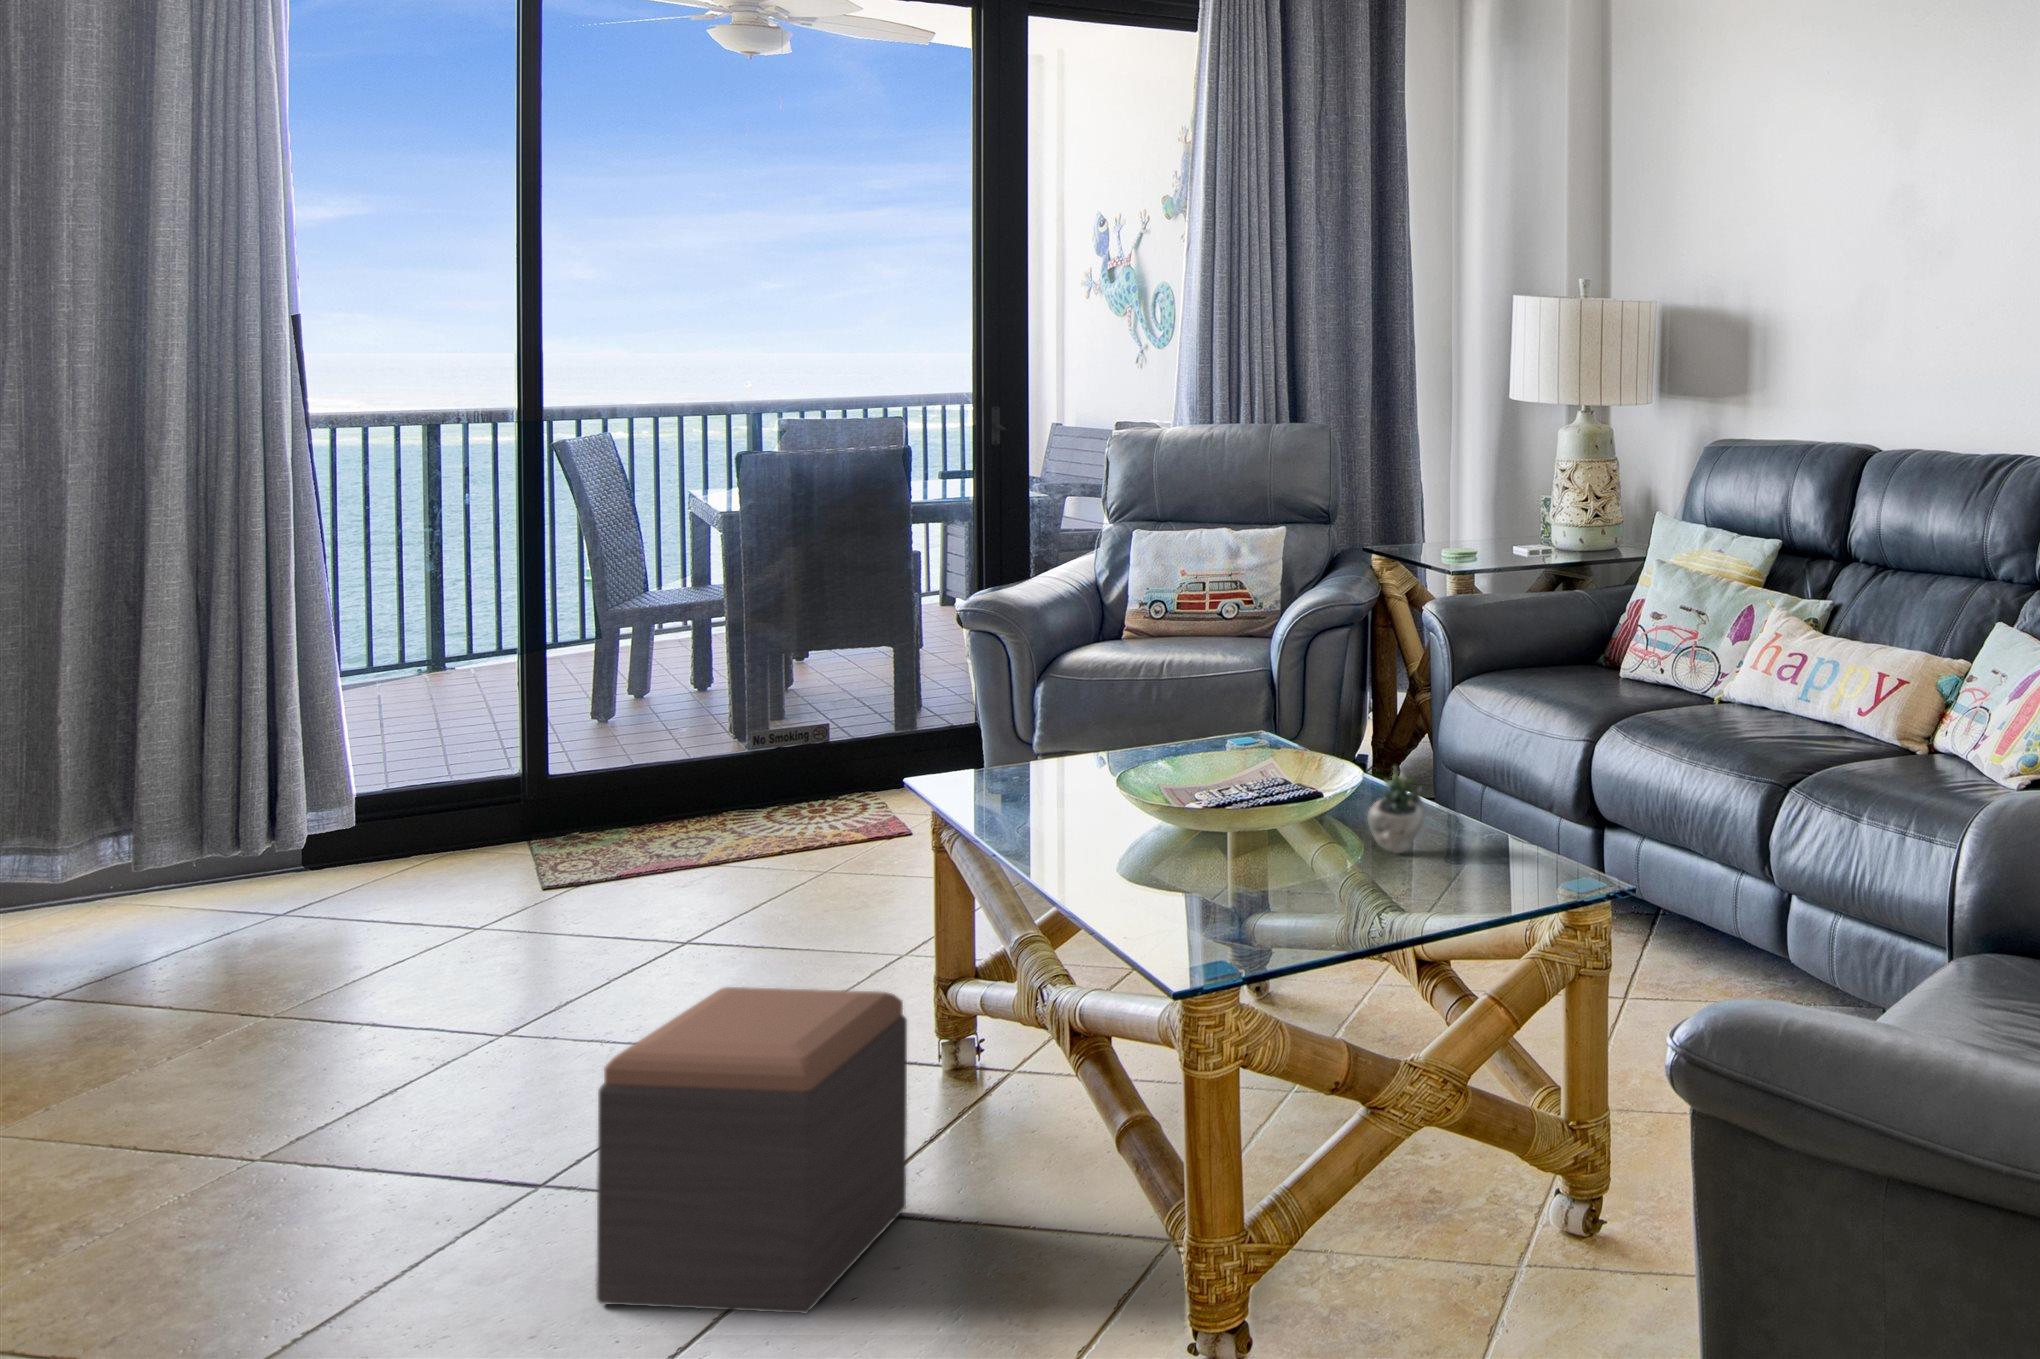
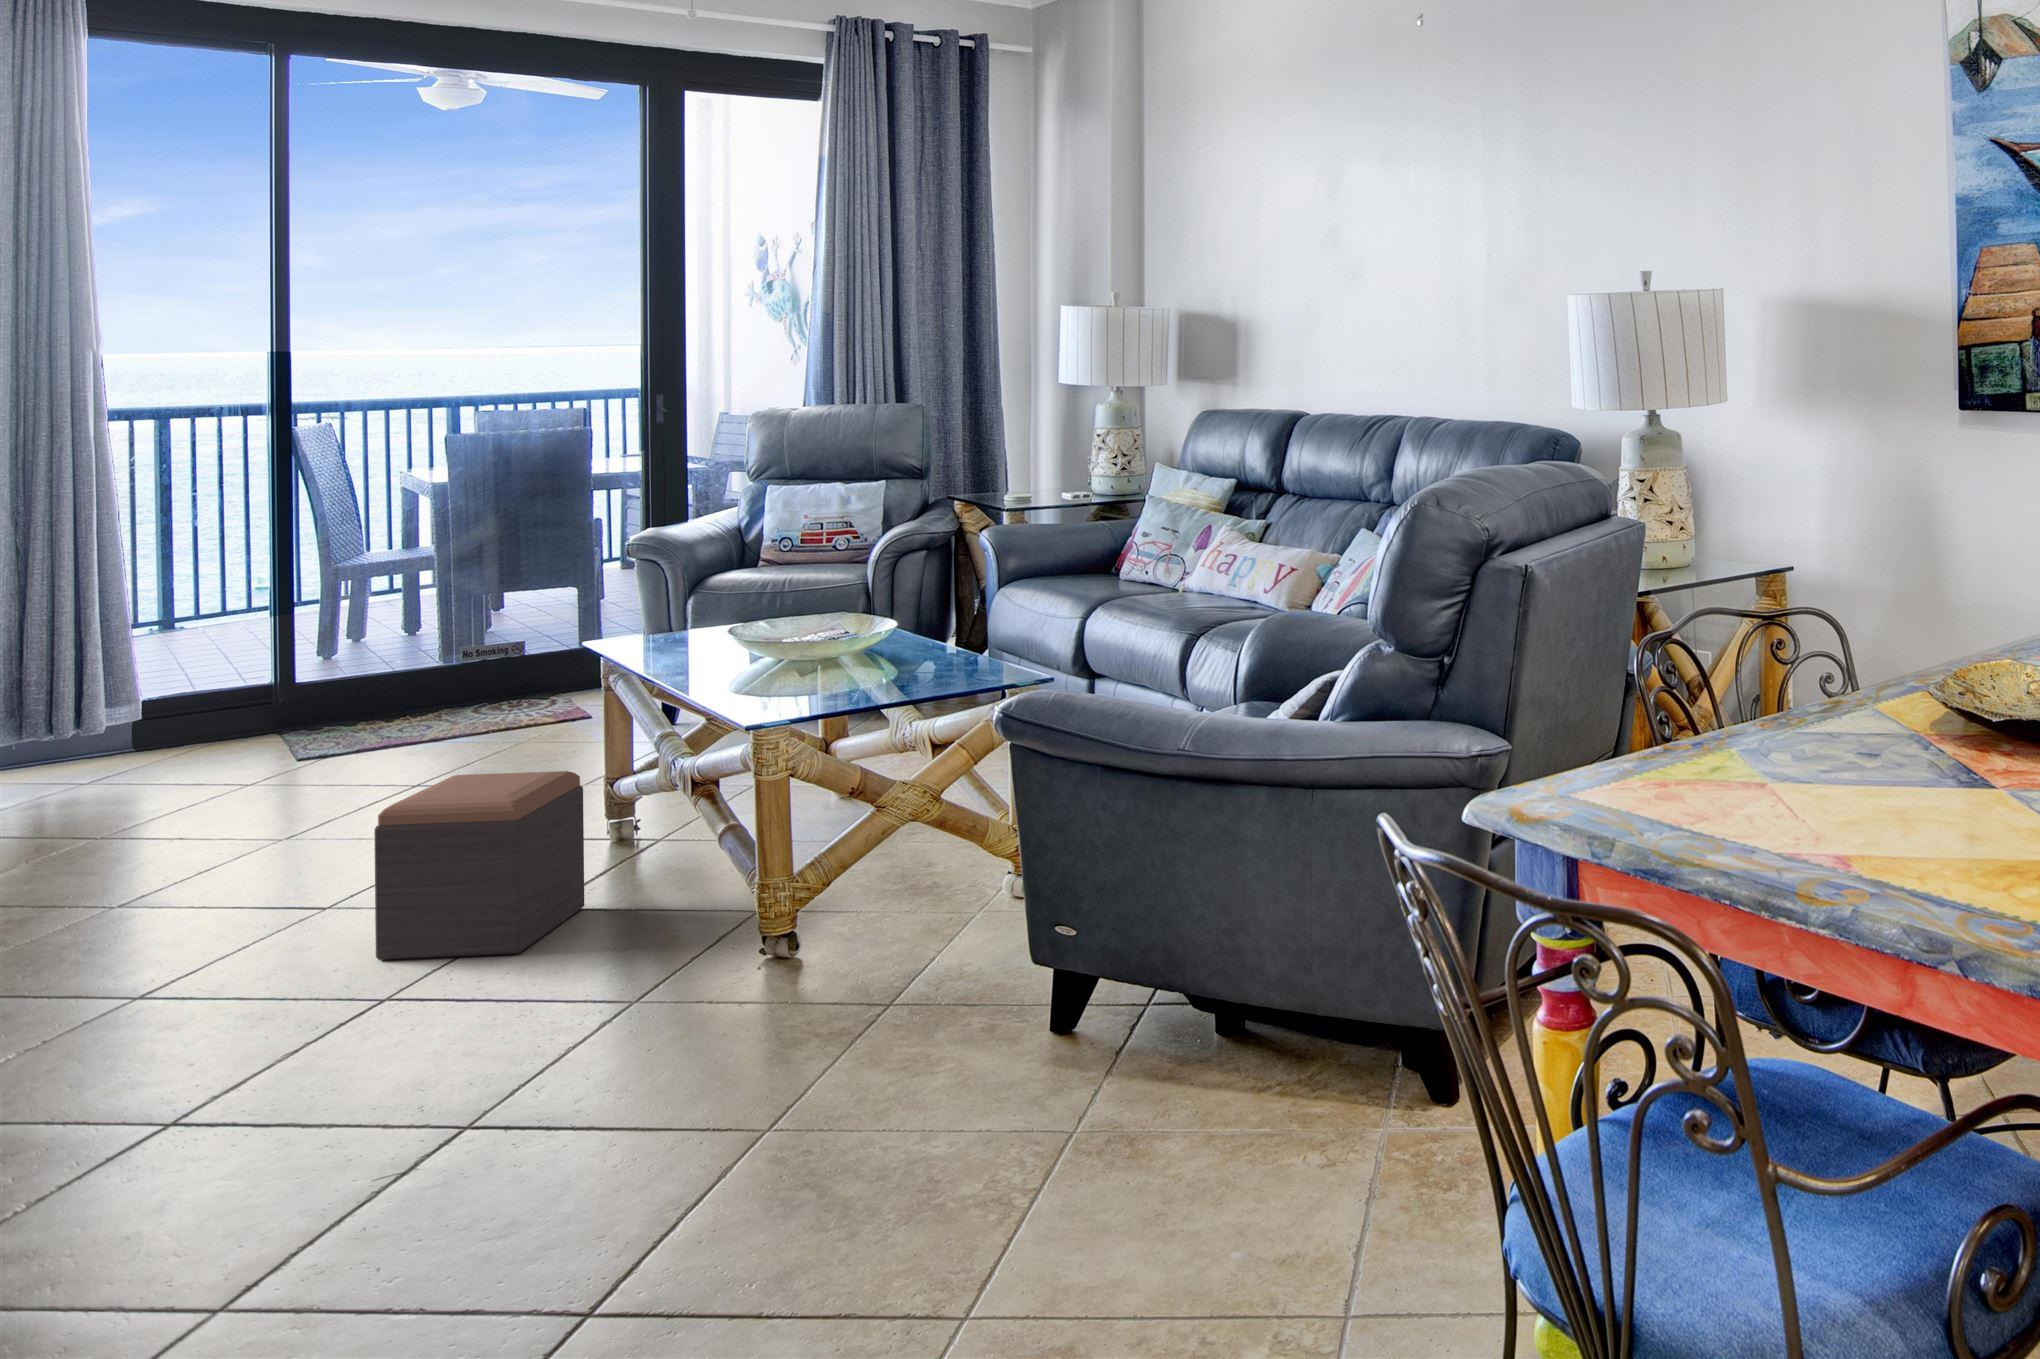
succulent plant: present [1368,767,1425,853] -> none [890,610,966,672]

